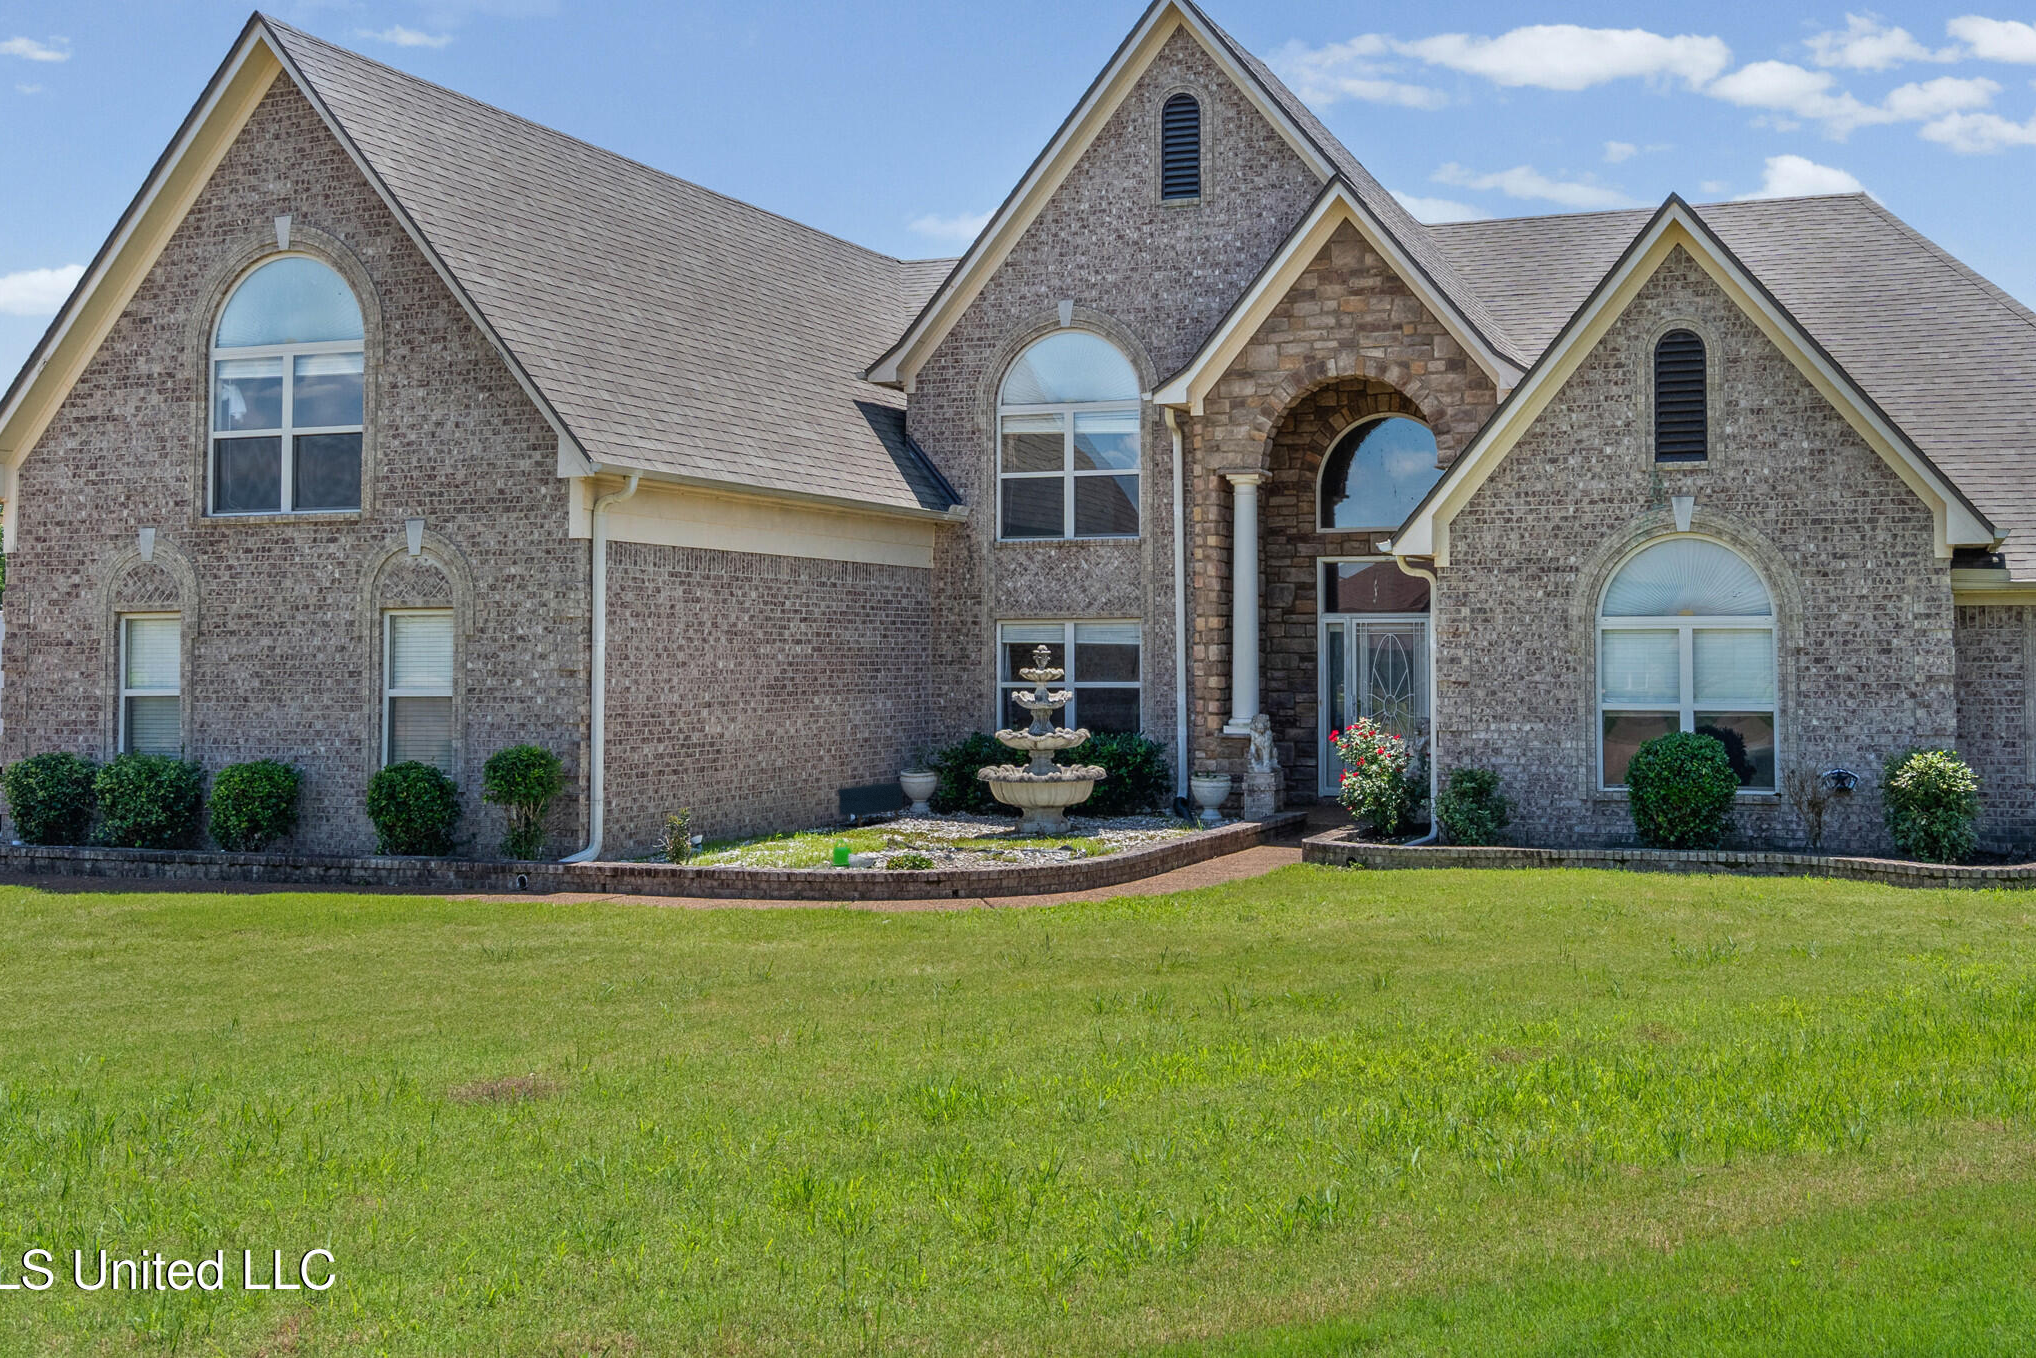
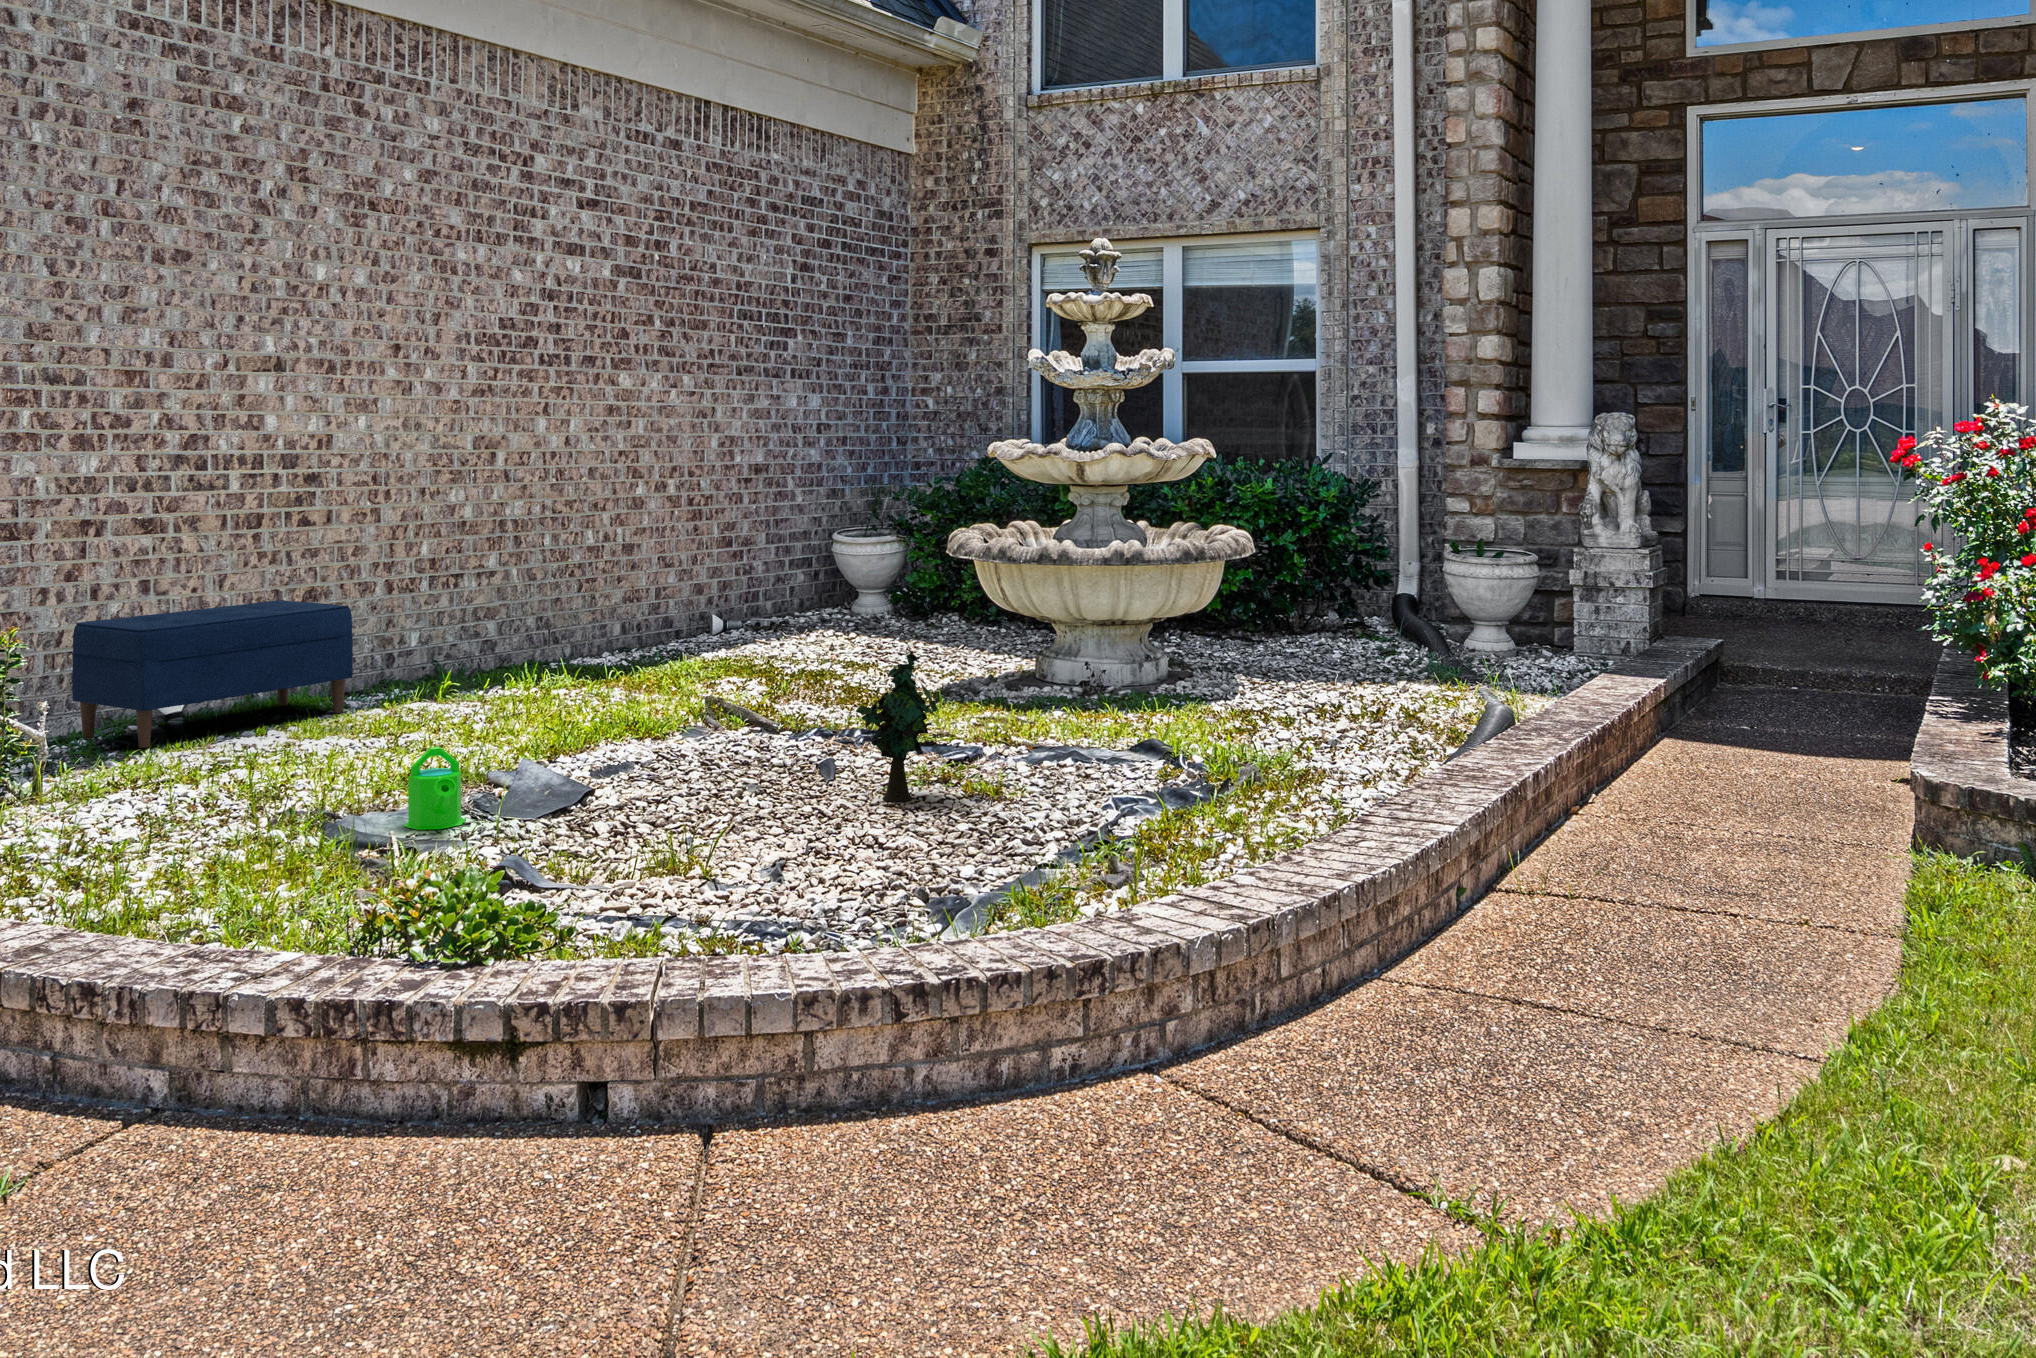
bench: present [833,783,902,827] -> present [72,600,353,748]
decorative plant: none [972,808,999,858] -> present [856,653,938,802]

